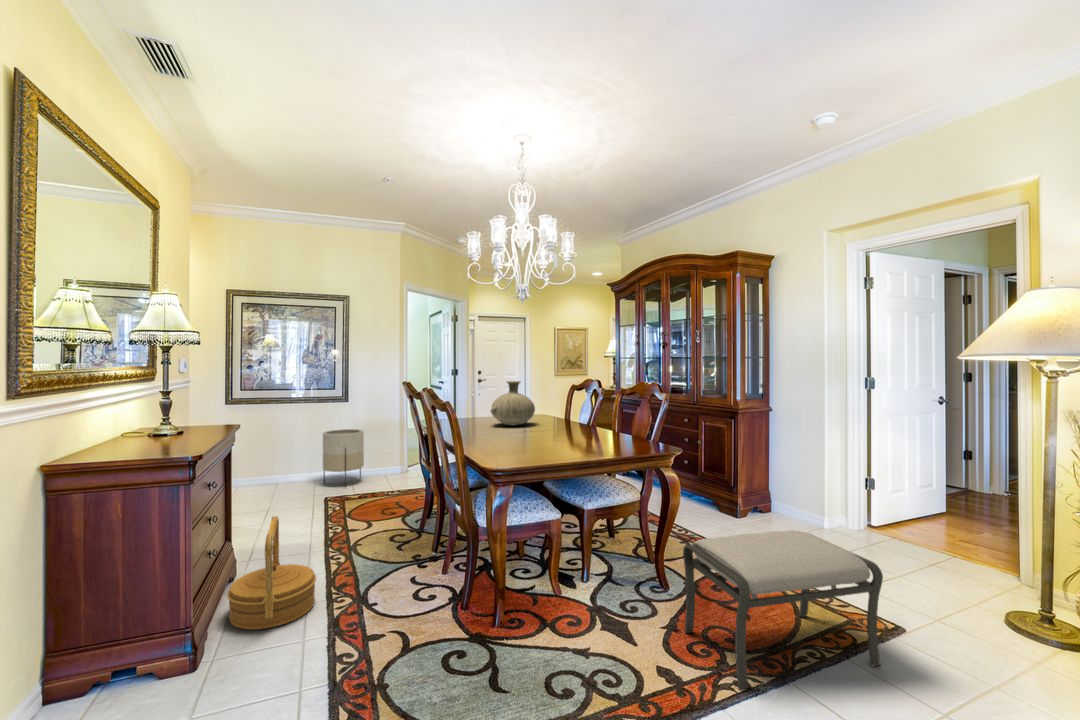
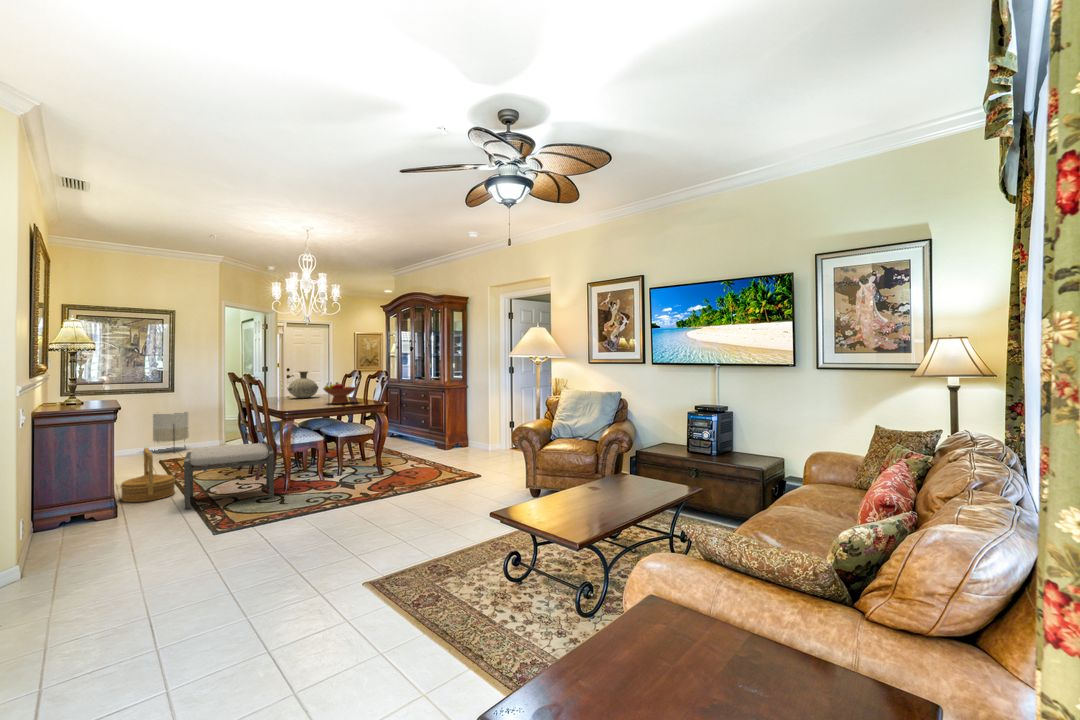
fruit bowl: none [557,406,619,449] -> present [323,382,356,404]
ottoman: present [683,531,883,689] -> present [184,443,274,509]

